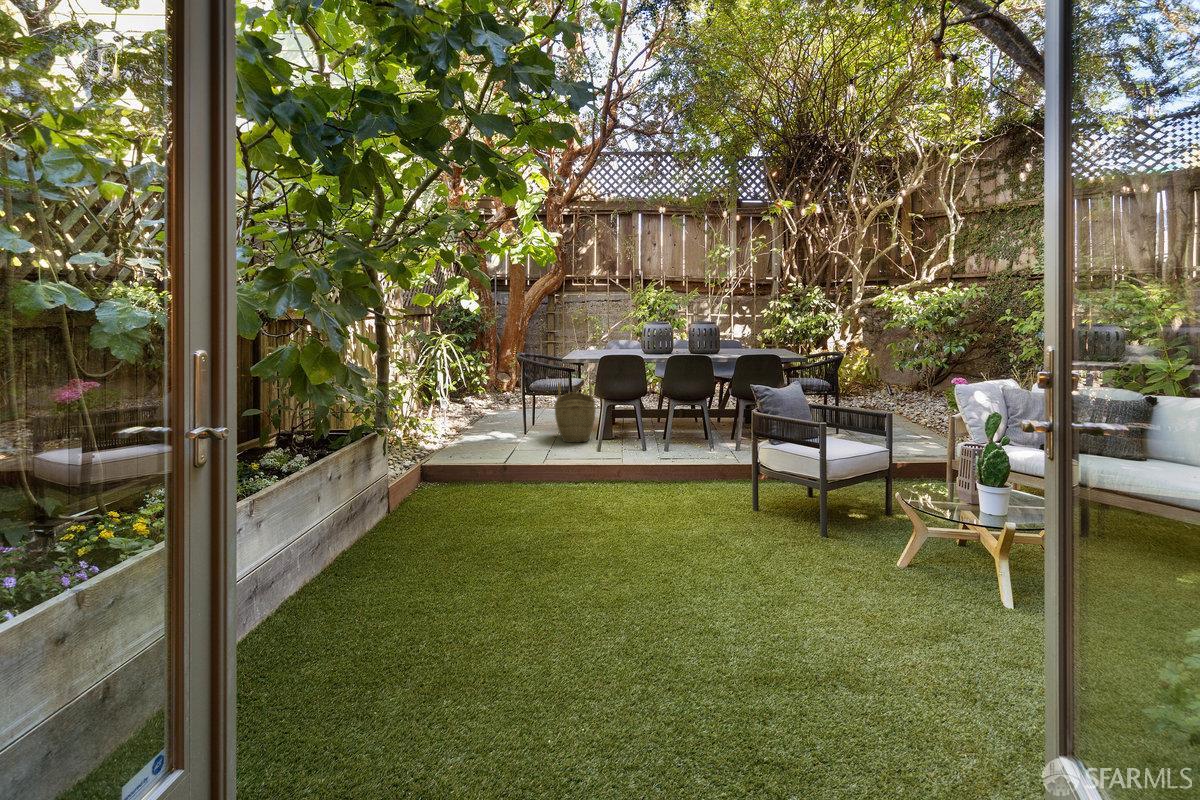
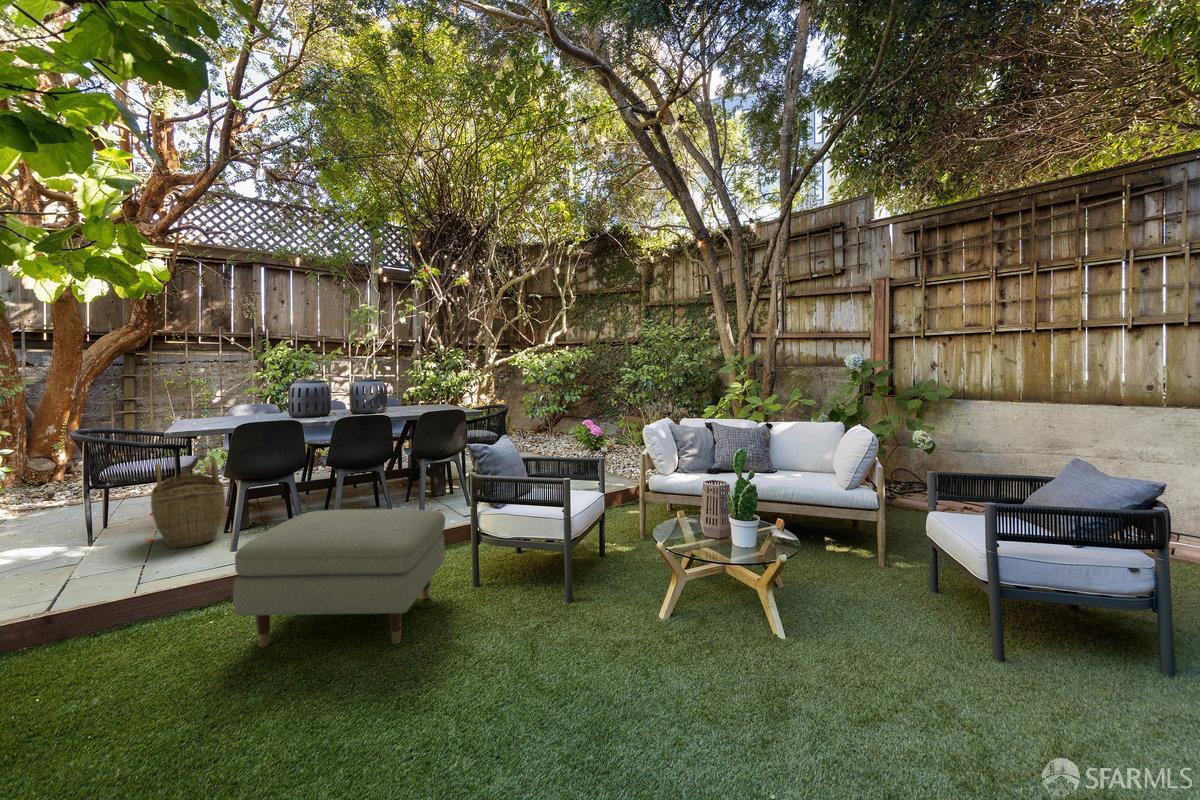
ottoman: none [587,426,725,522] -> present [233,509,445,647]

